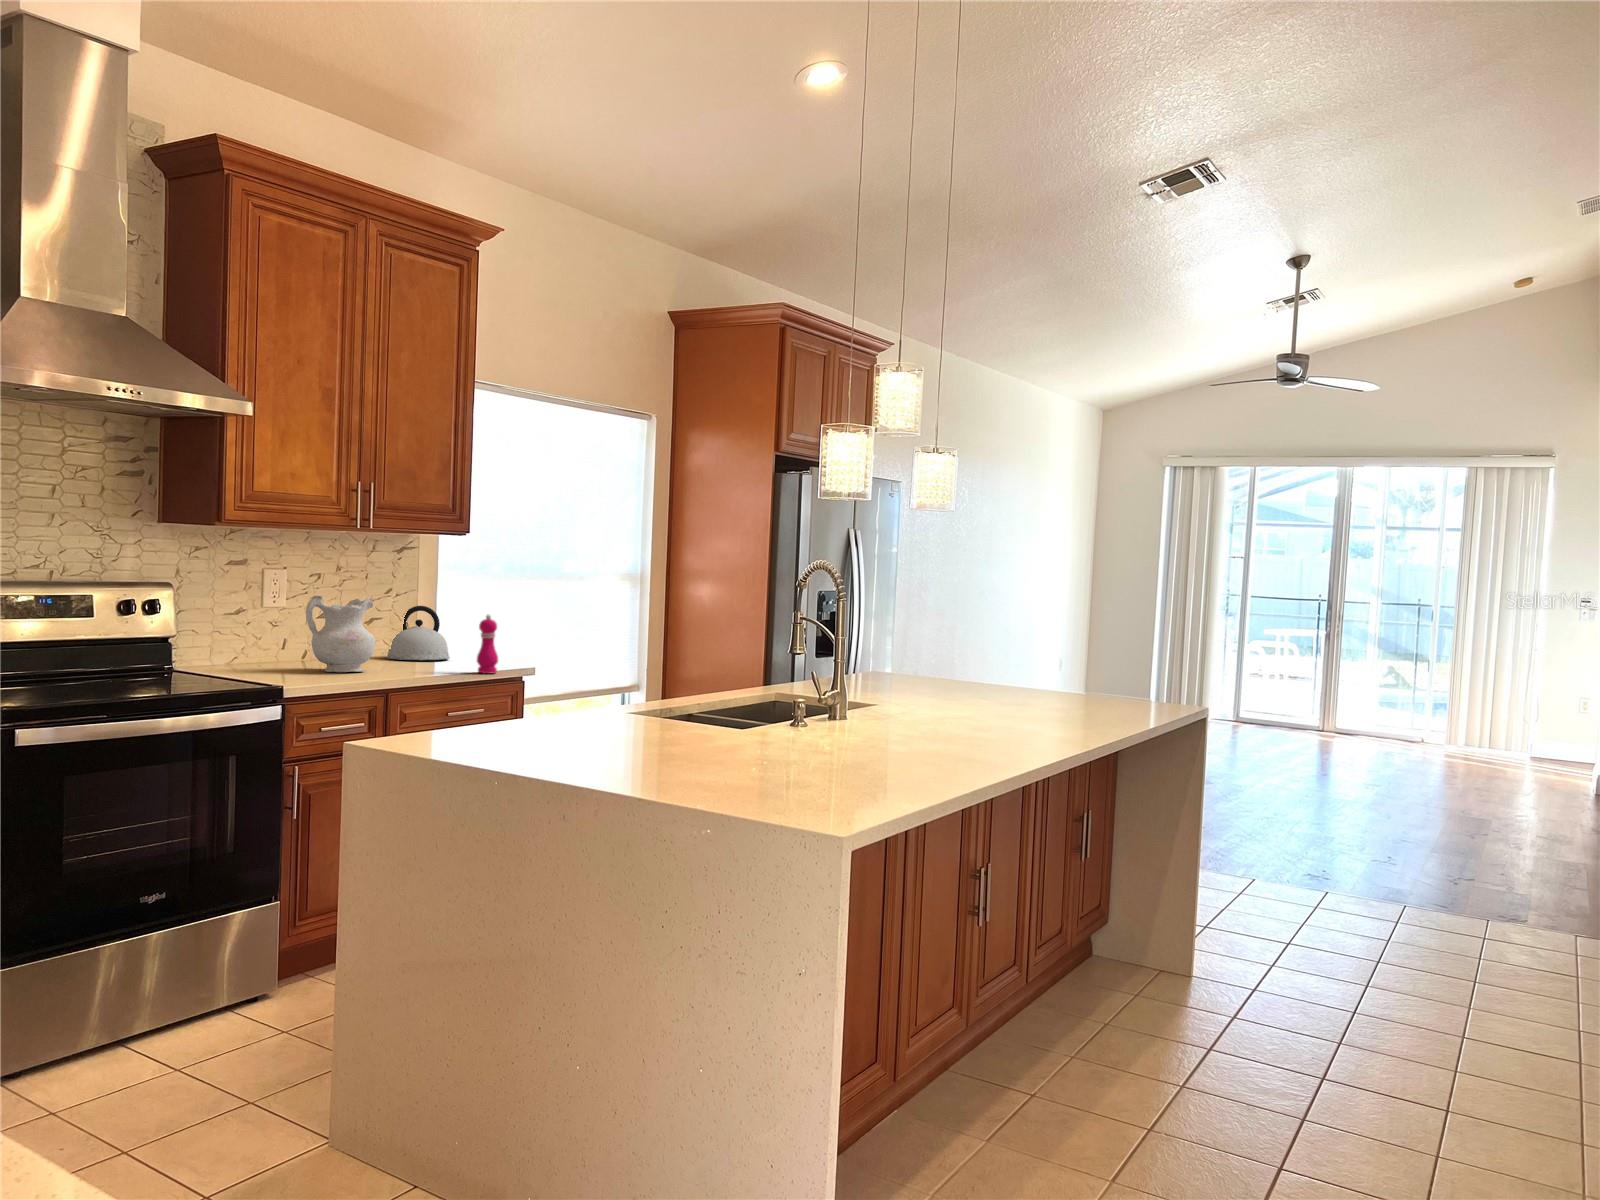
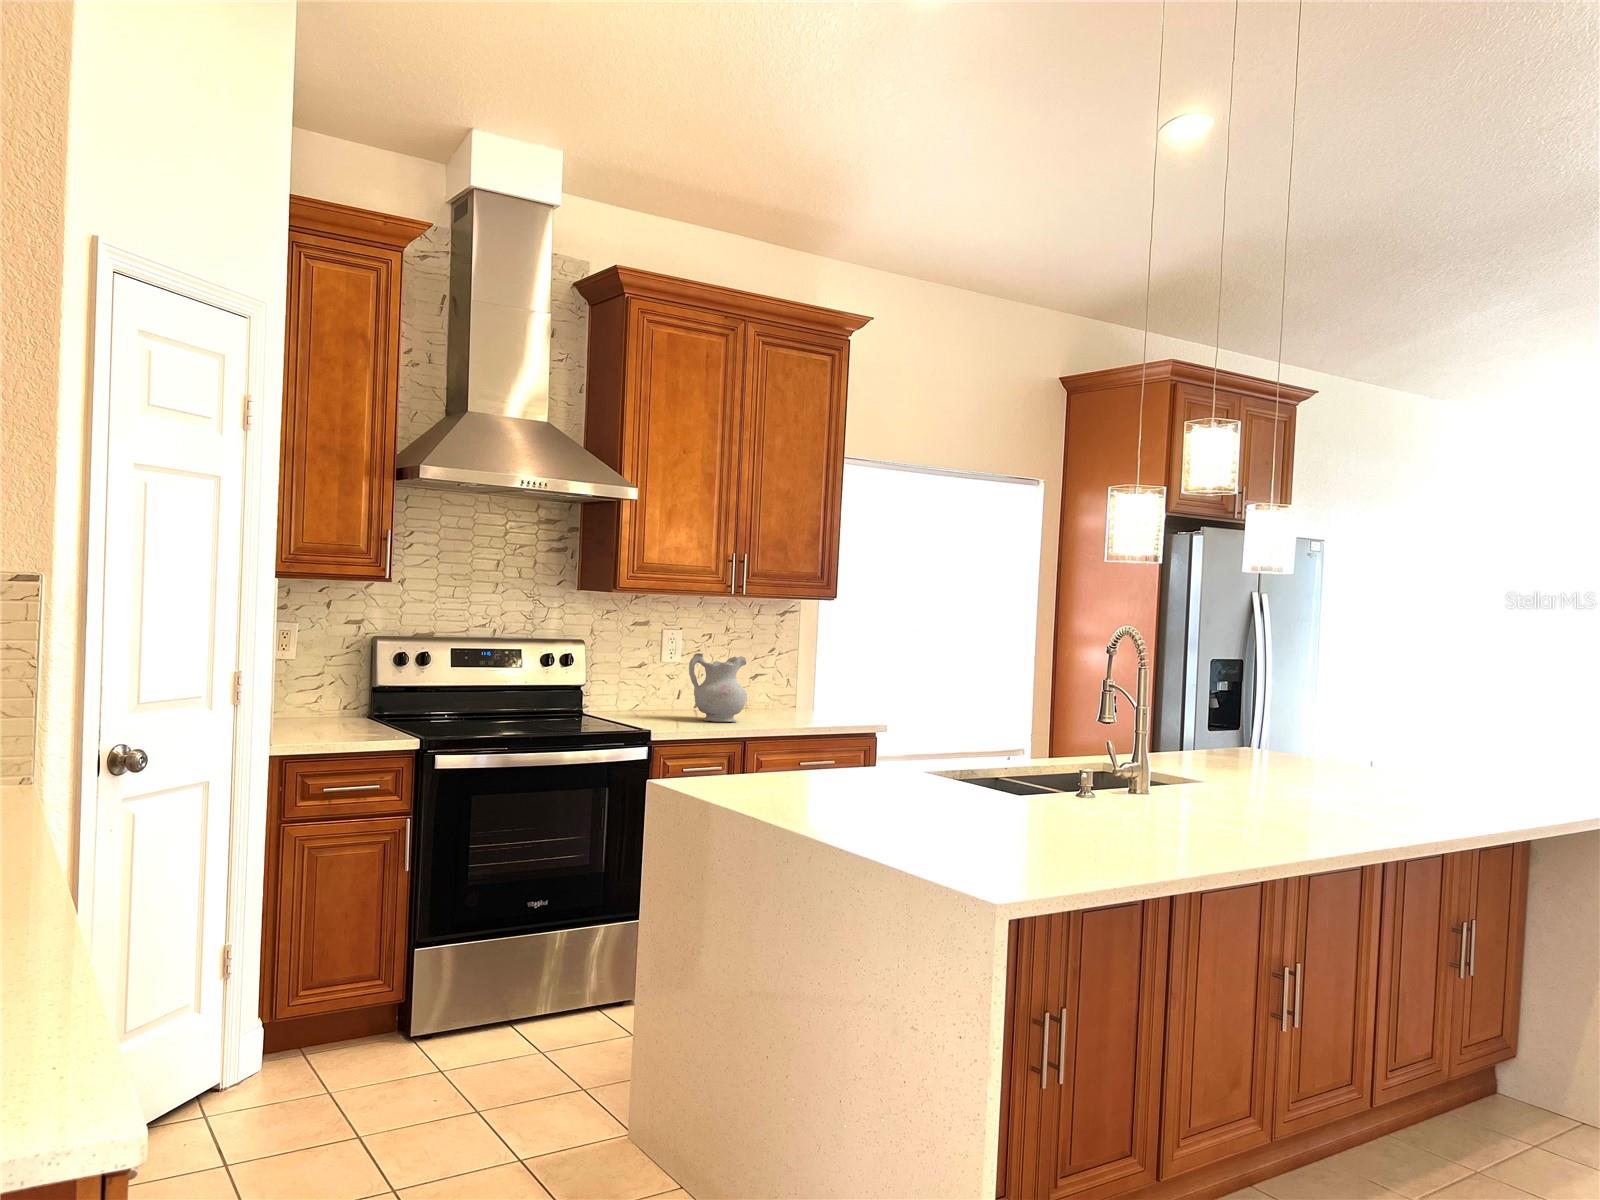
kettle: present [386,606,450,660] -> none [767,664,827,714]
pepper mill: present [477,615,498,674] -> none [835,674,855,729]

